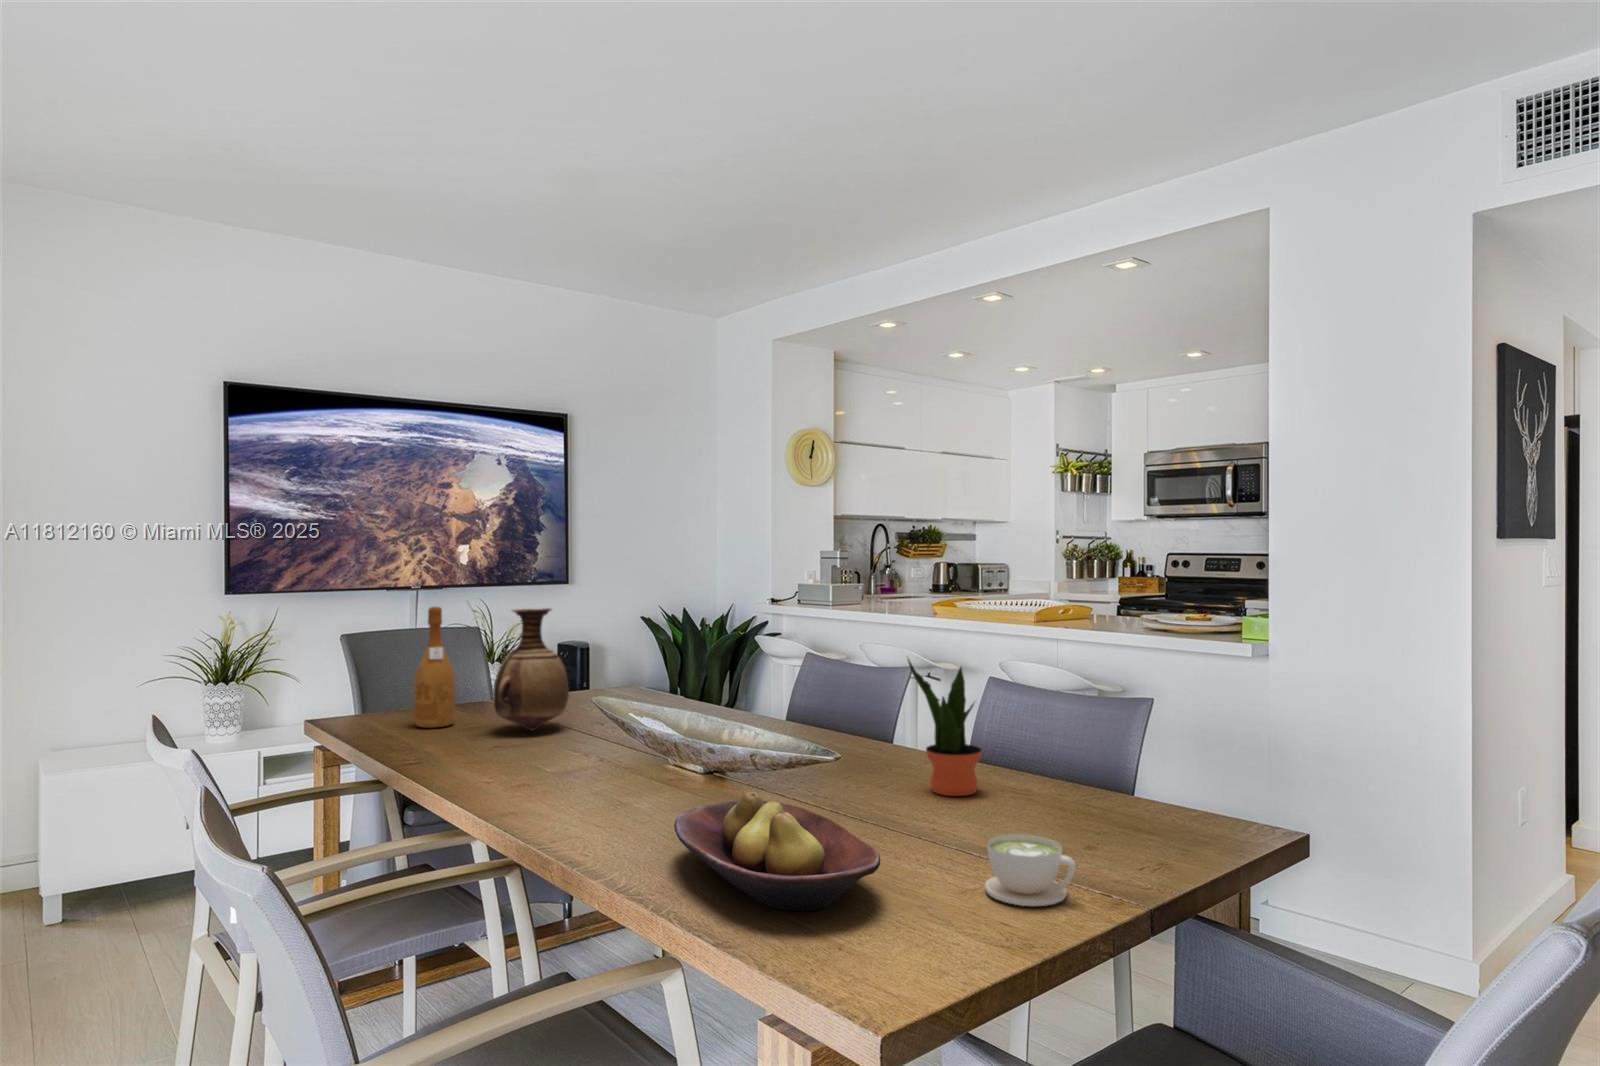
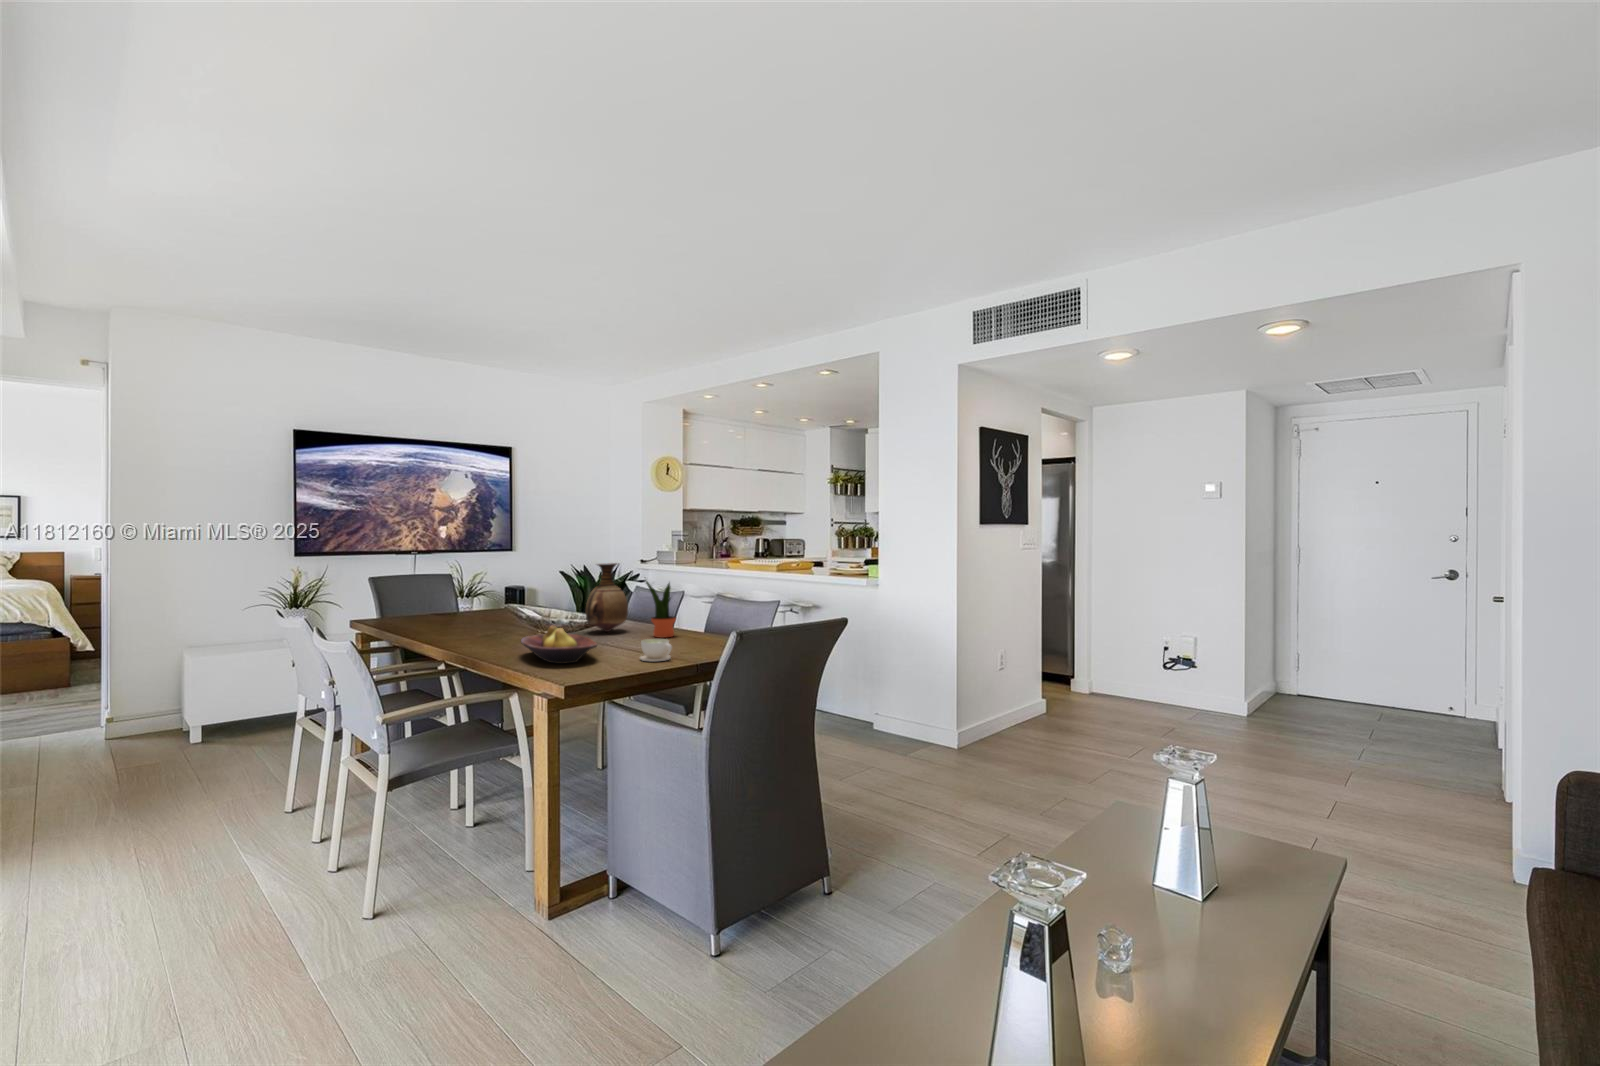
wine bottle: present [414,607,455,728] -> none [412,558,434,620]
vase: present [493,608,569,730] -> present [586,563,628,632]

